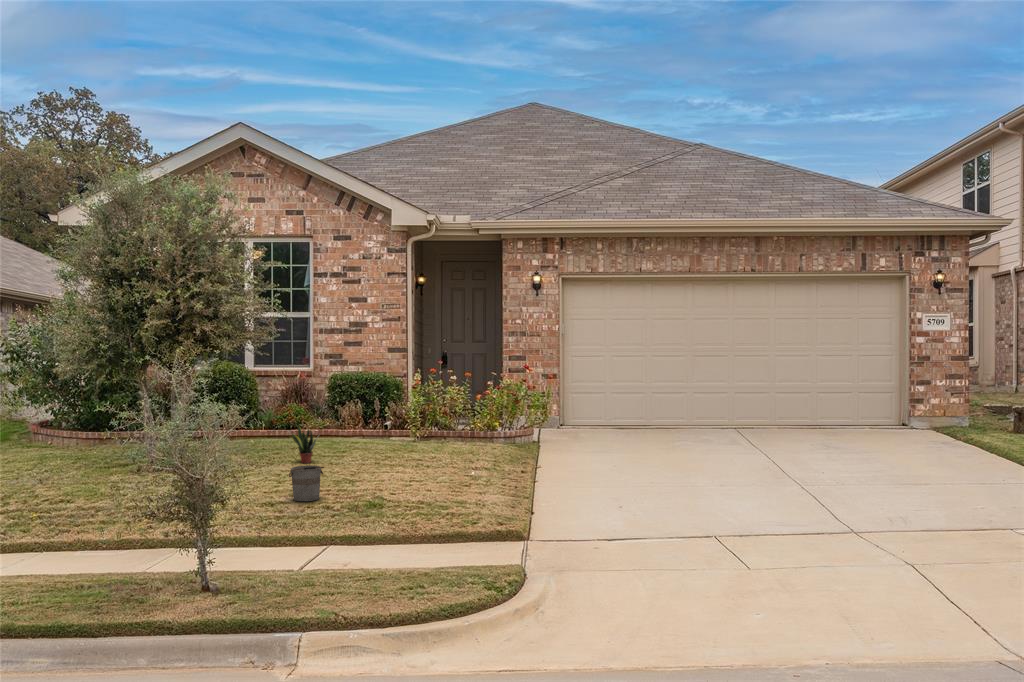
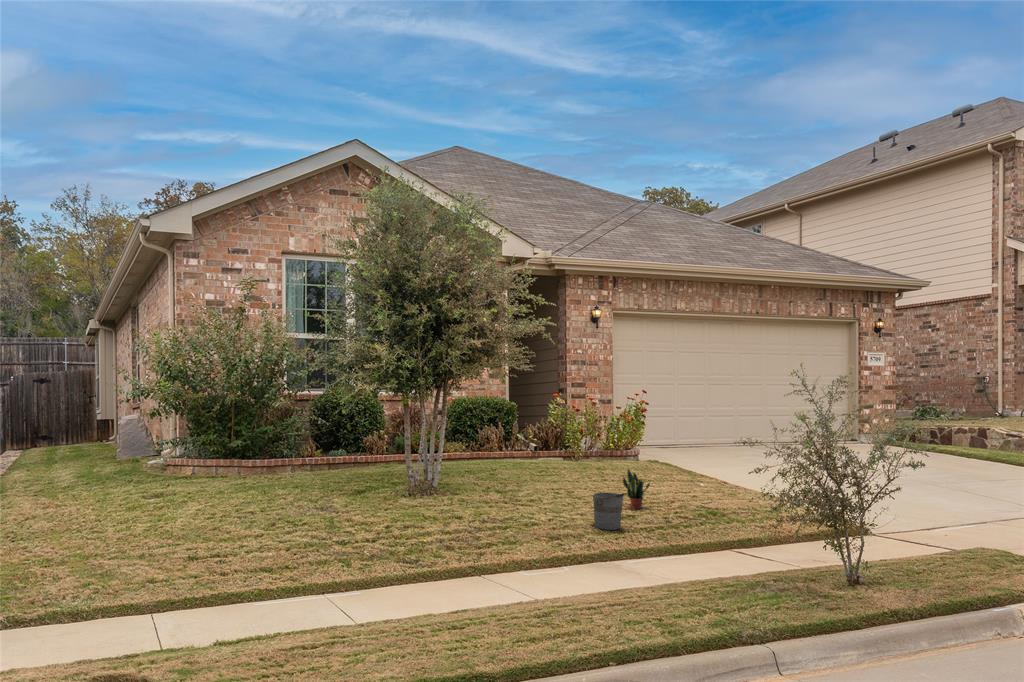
potted plant: present [292,426,318,463] -> present [623,469,650,509]

